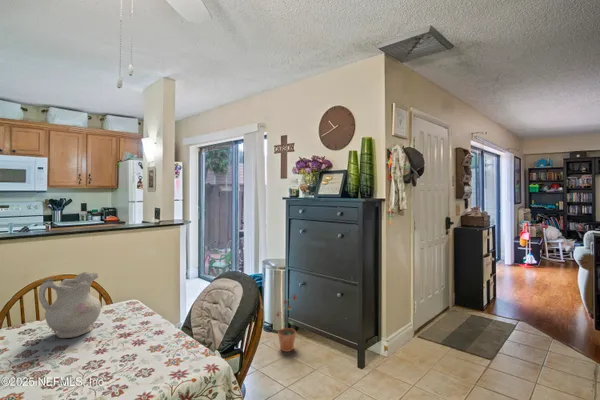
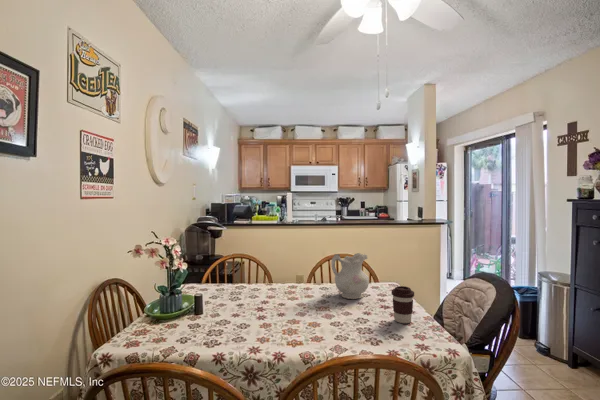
potted plant: present [277,295,297,352] -> none [552,318,588,387]
coffee cup: none [135,305,164,351] -> present [391,286,414,323]

